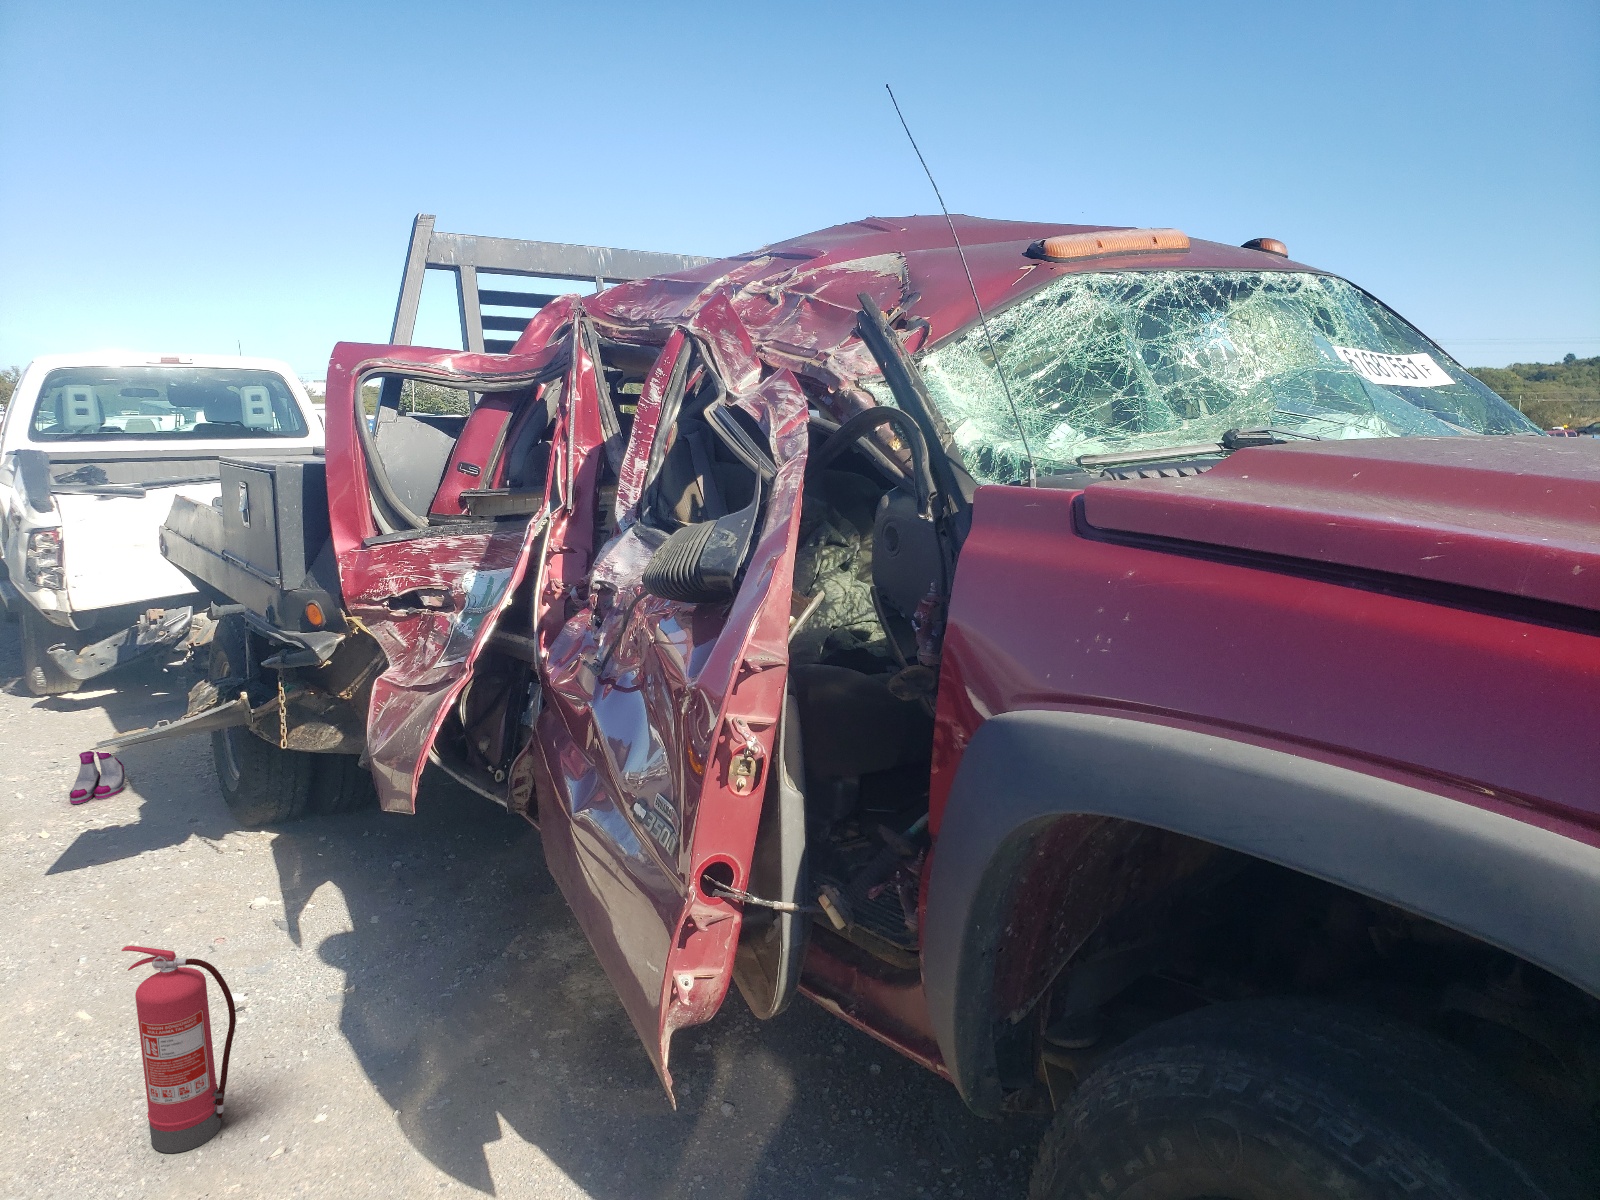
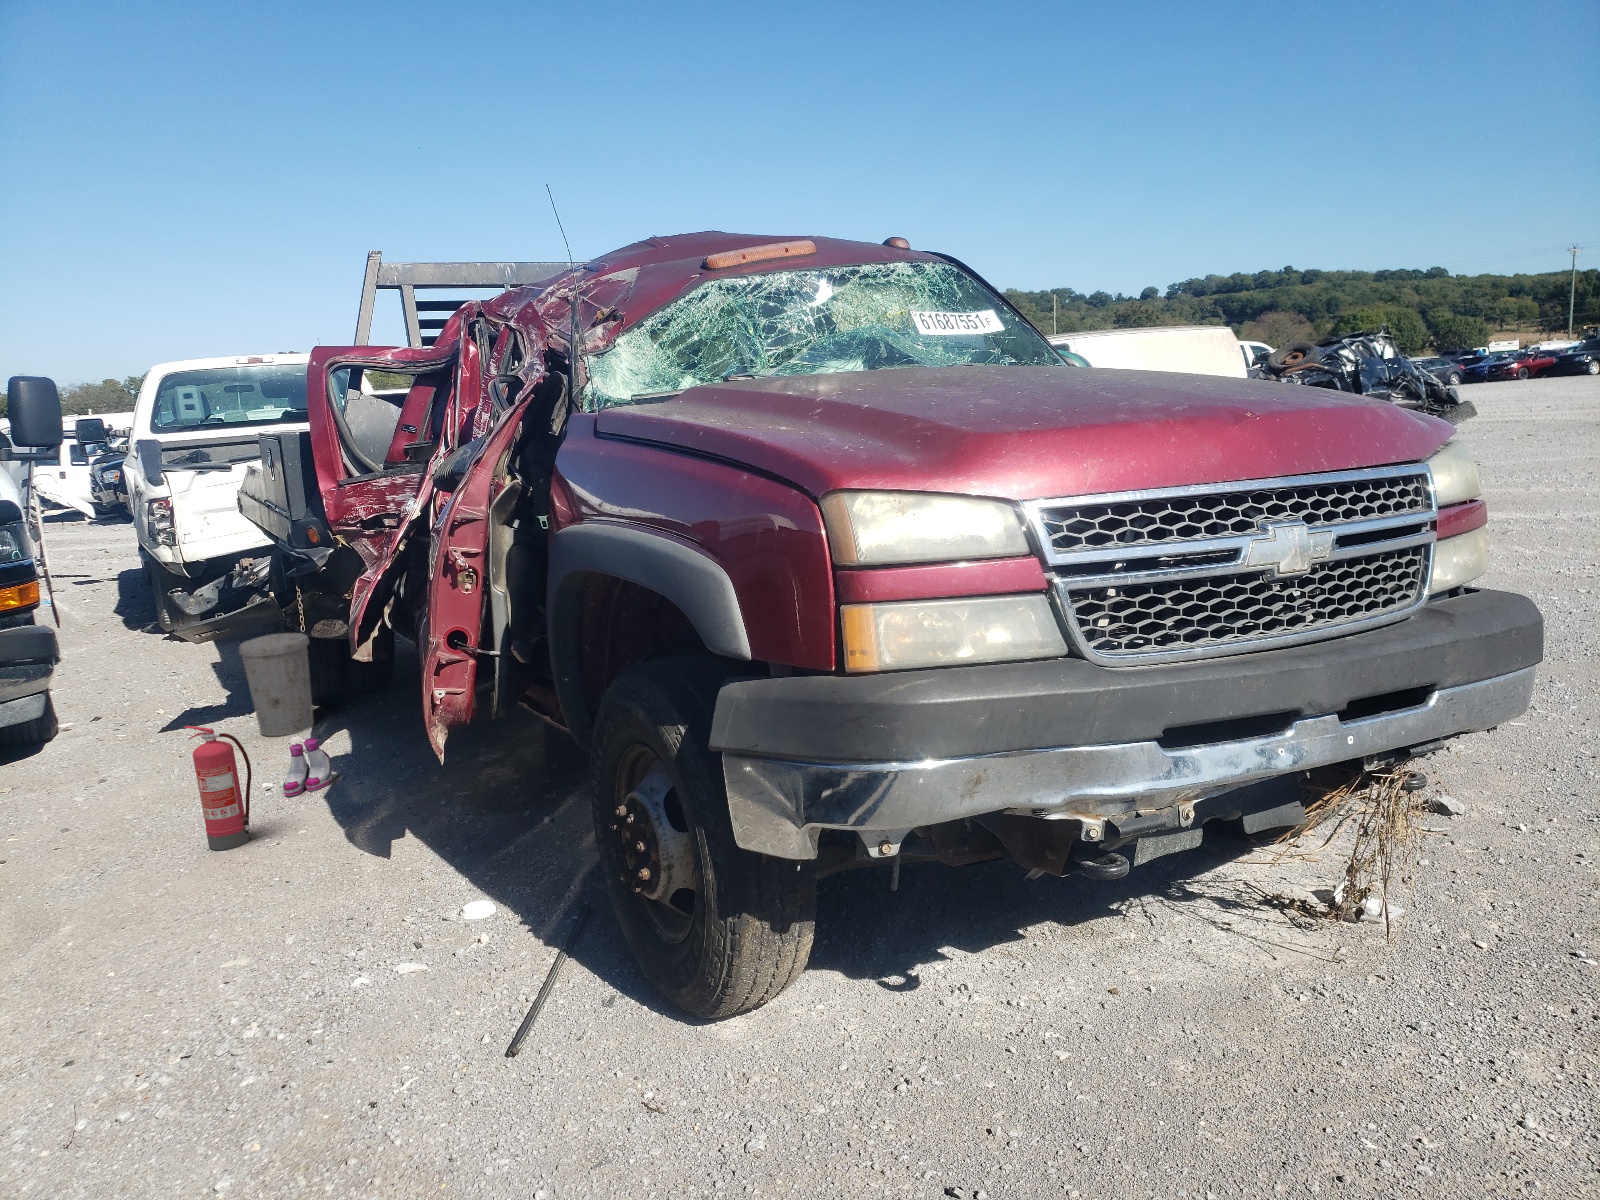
trash can: none [175,736,278,887] -> present [239,633,314,736]
boots: present [69,751,125,804] -> present [283,738,332,796]

